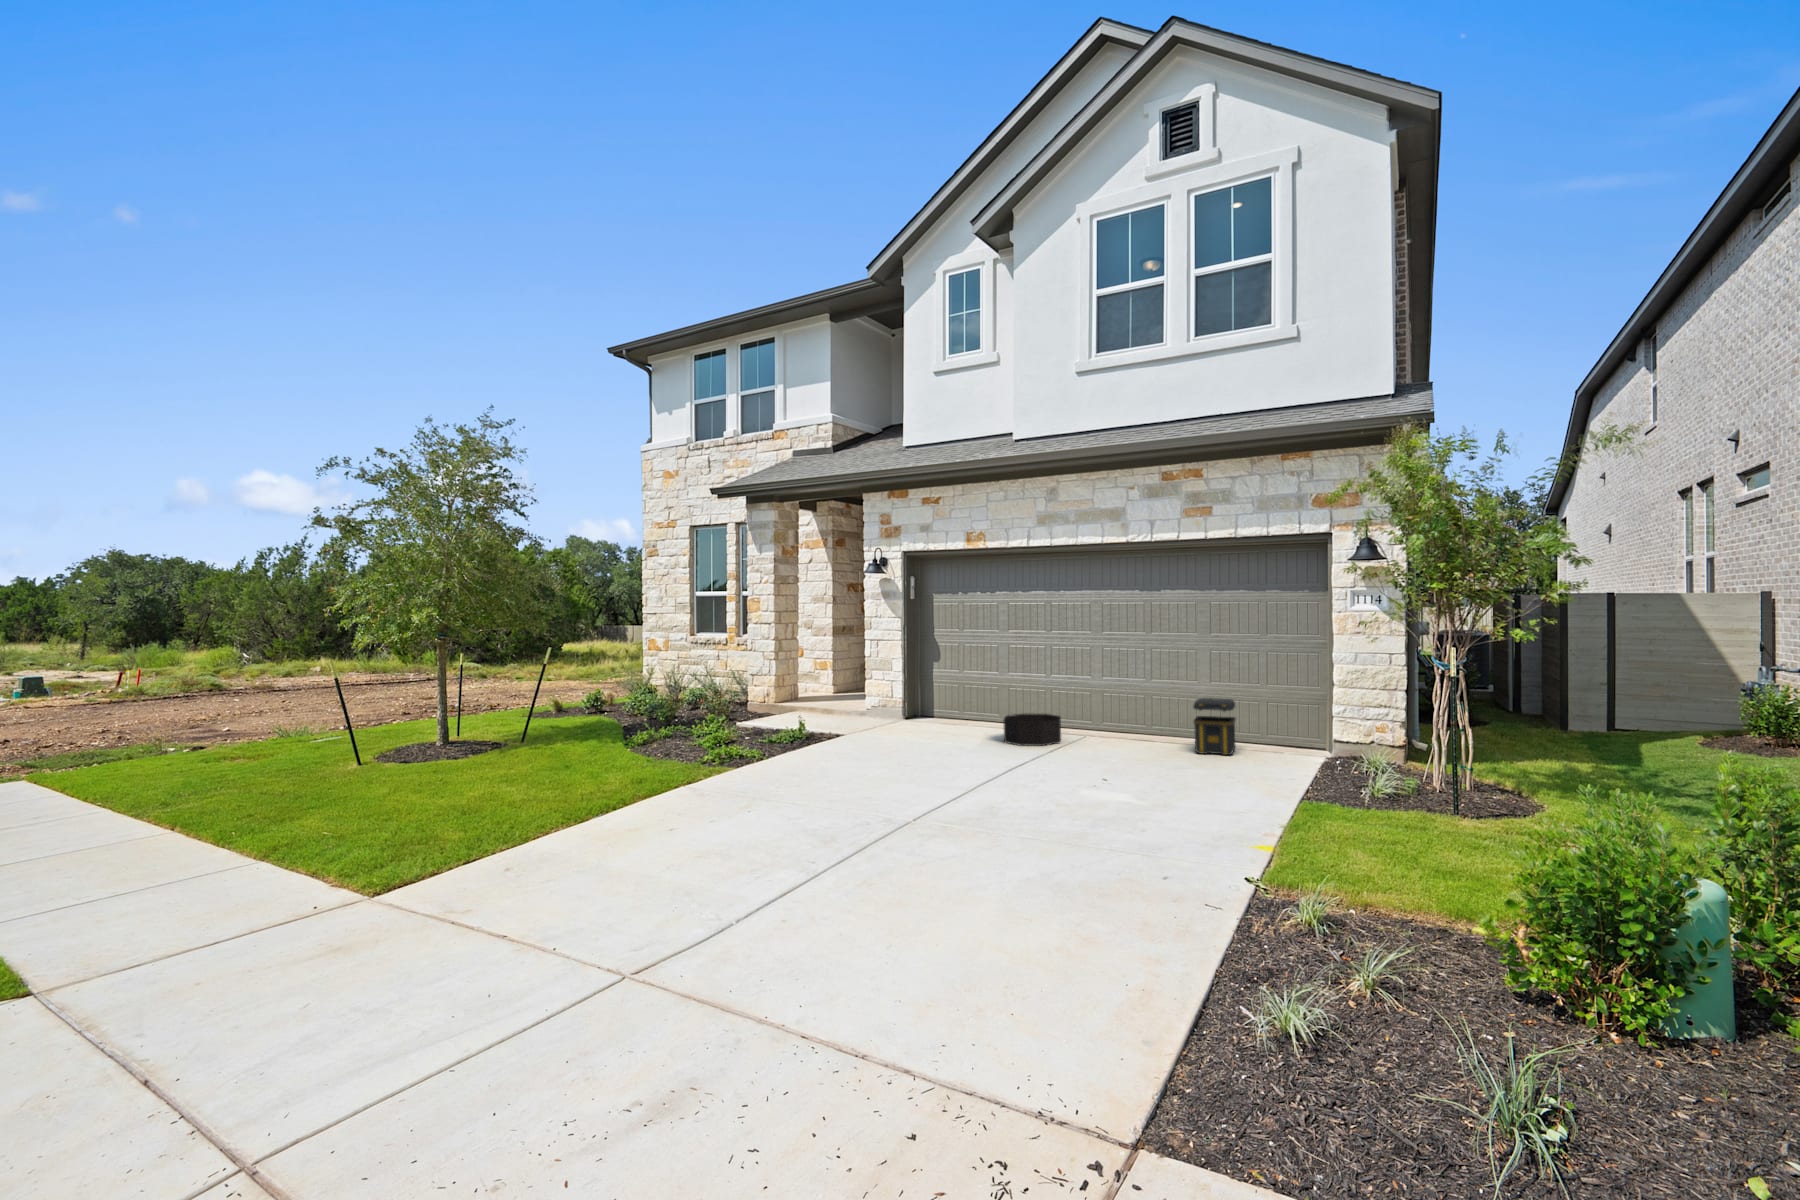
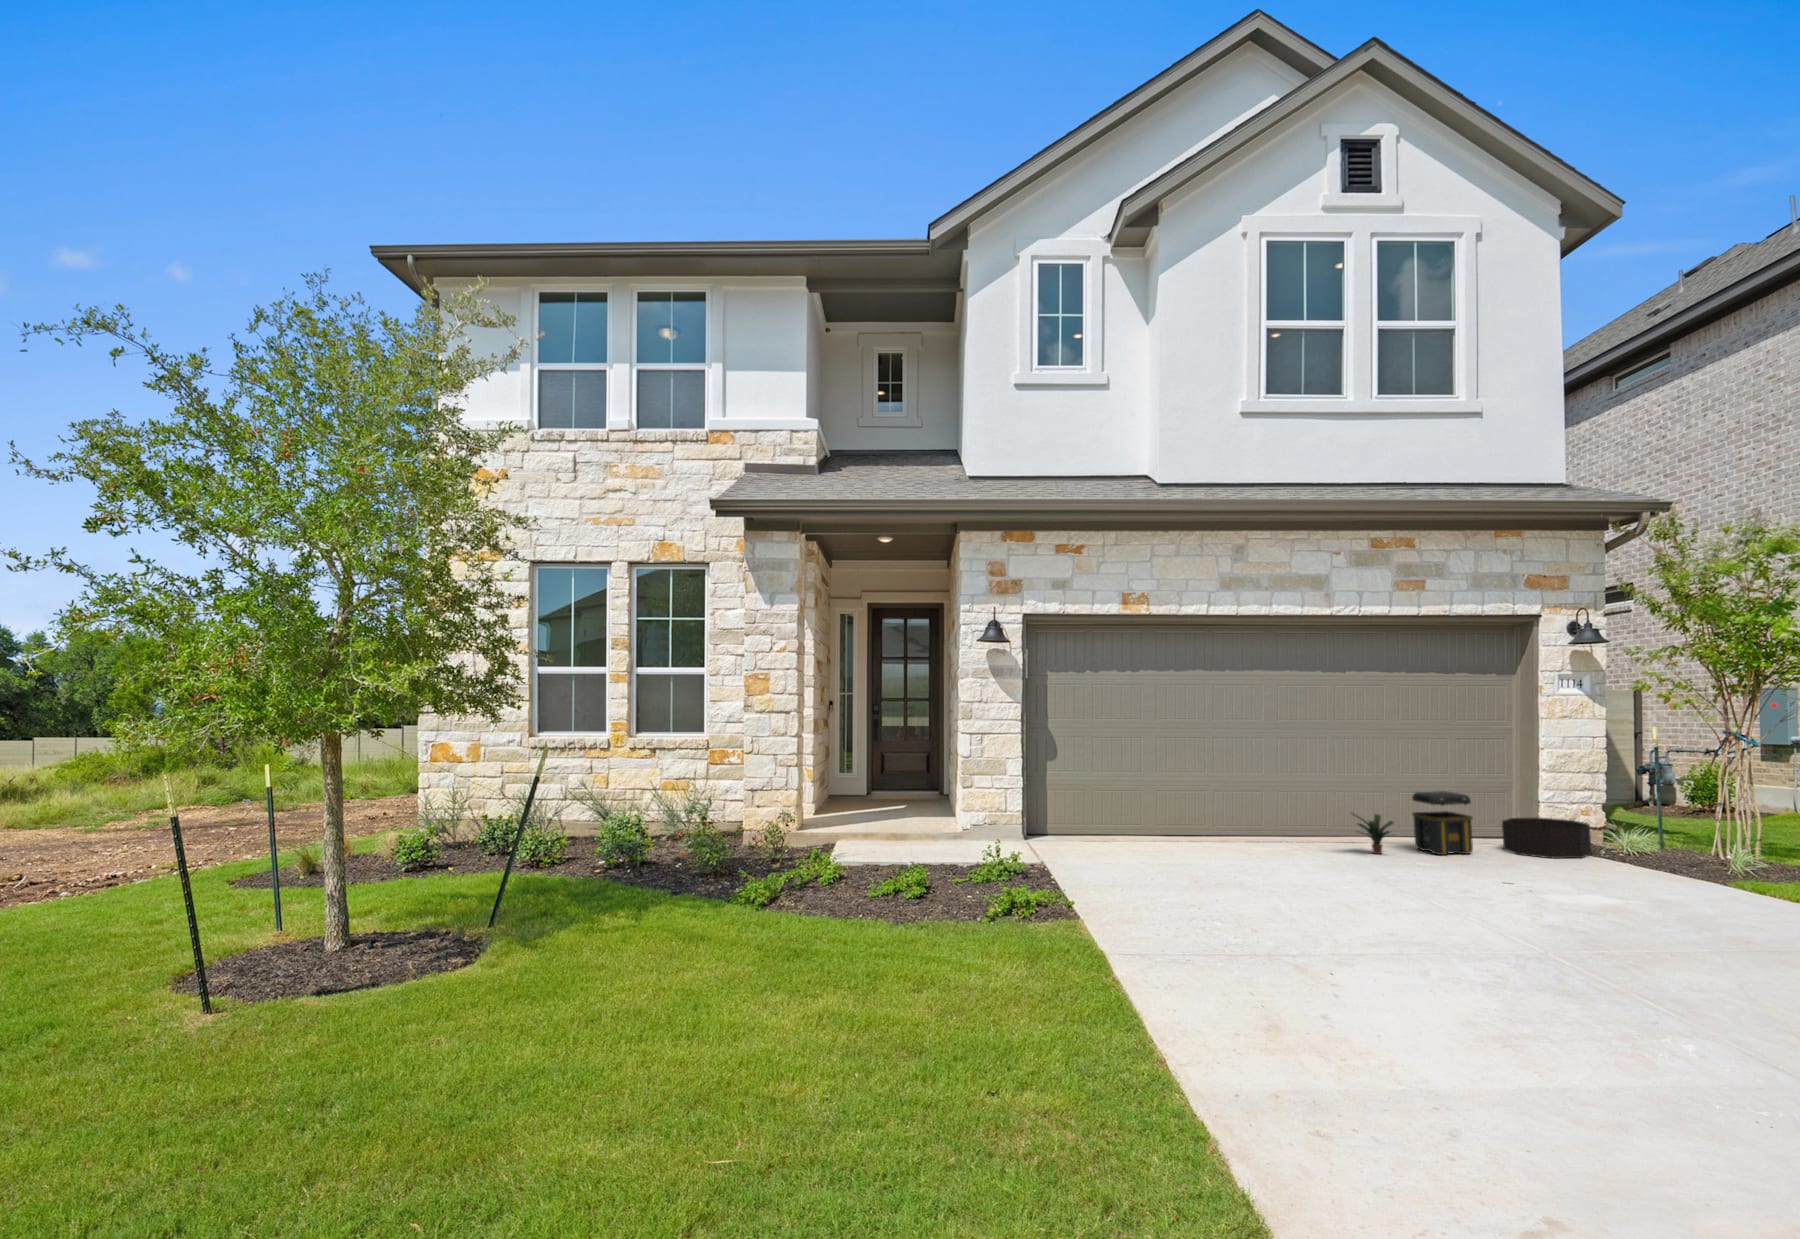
potted plant: none [1131,711,1171,749] -> present [1353,814,1393,854]
basket: present [1003,714,1061,746] -> present [1502,818,1591,858]

